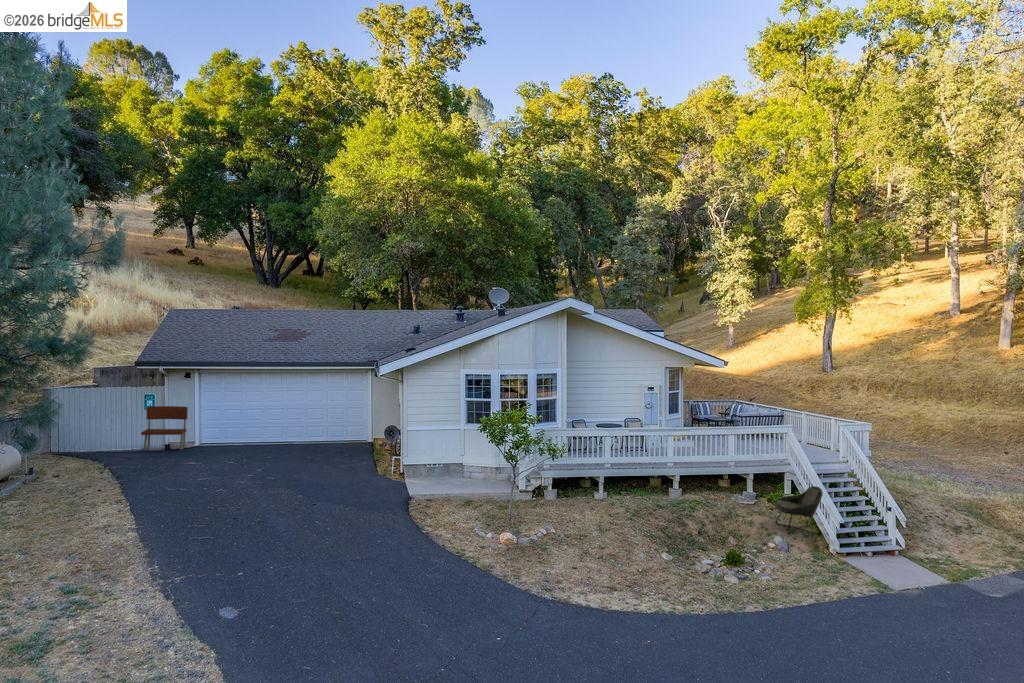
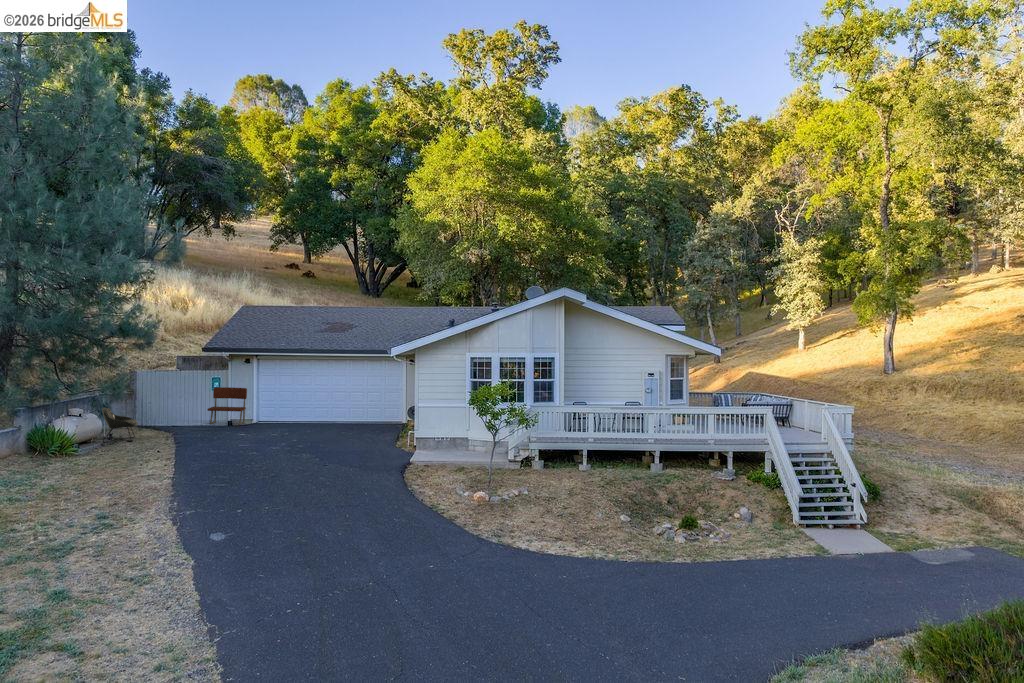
lounge chair: present [774,486,823,536] -> present [102,408,138,443]

